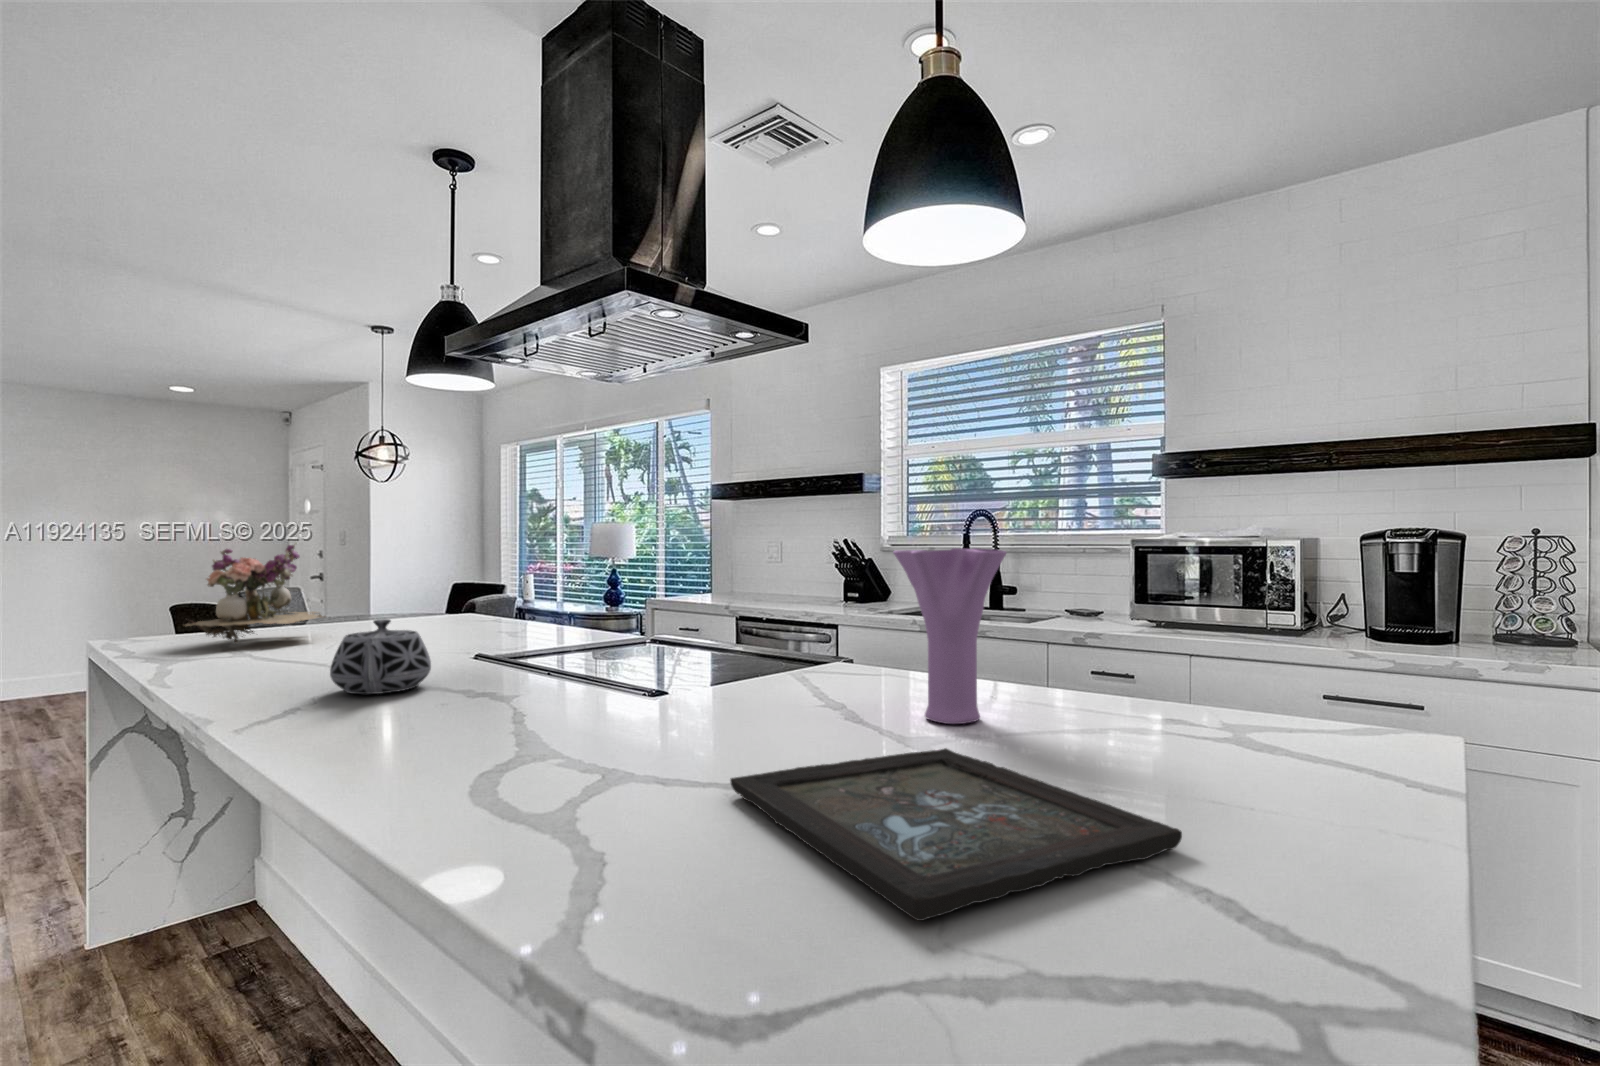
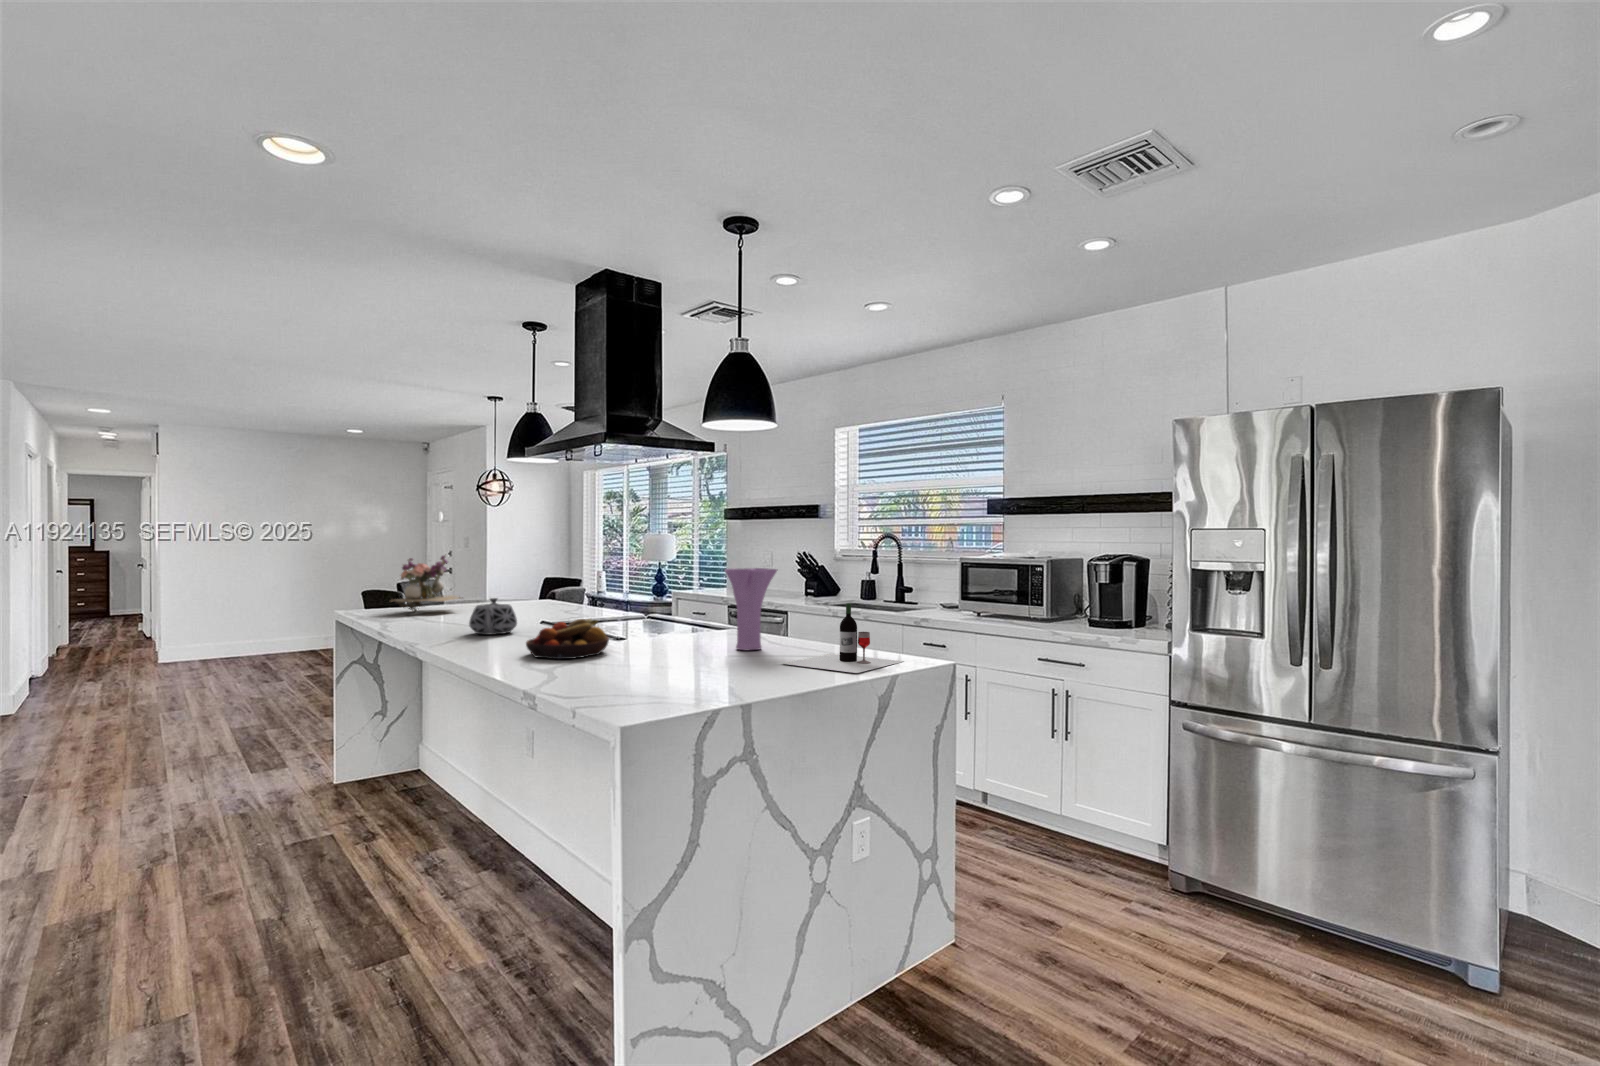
wine bottle: none [1111,620,1379,805] -> present [782,603,903,673]
fruit bowl: none [467,663,662,776] -> present [526,619,609,659]
tray: present [730,748,1182,921] -> none [620,655,757,685]

